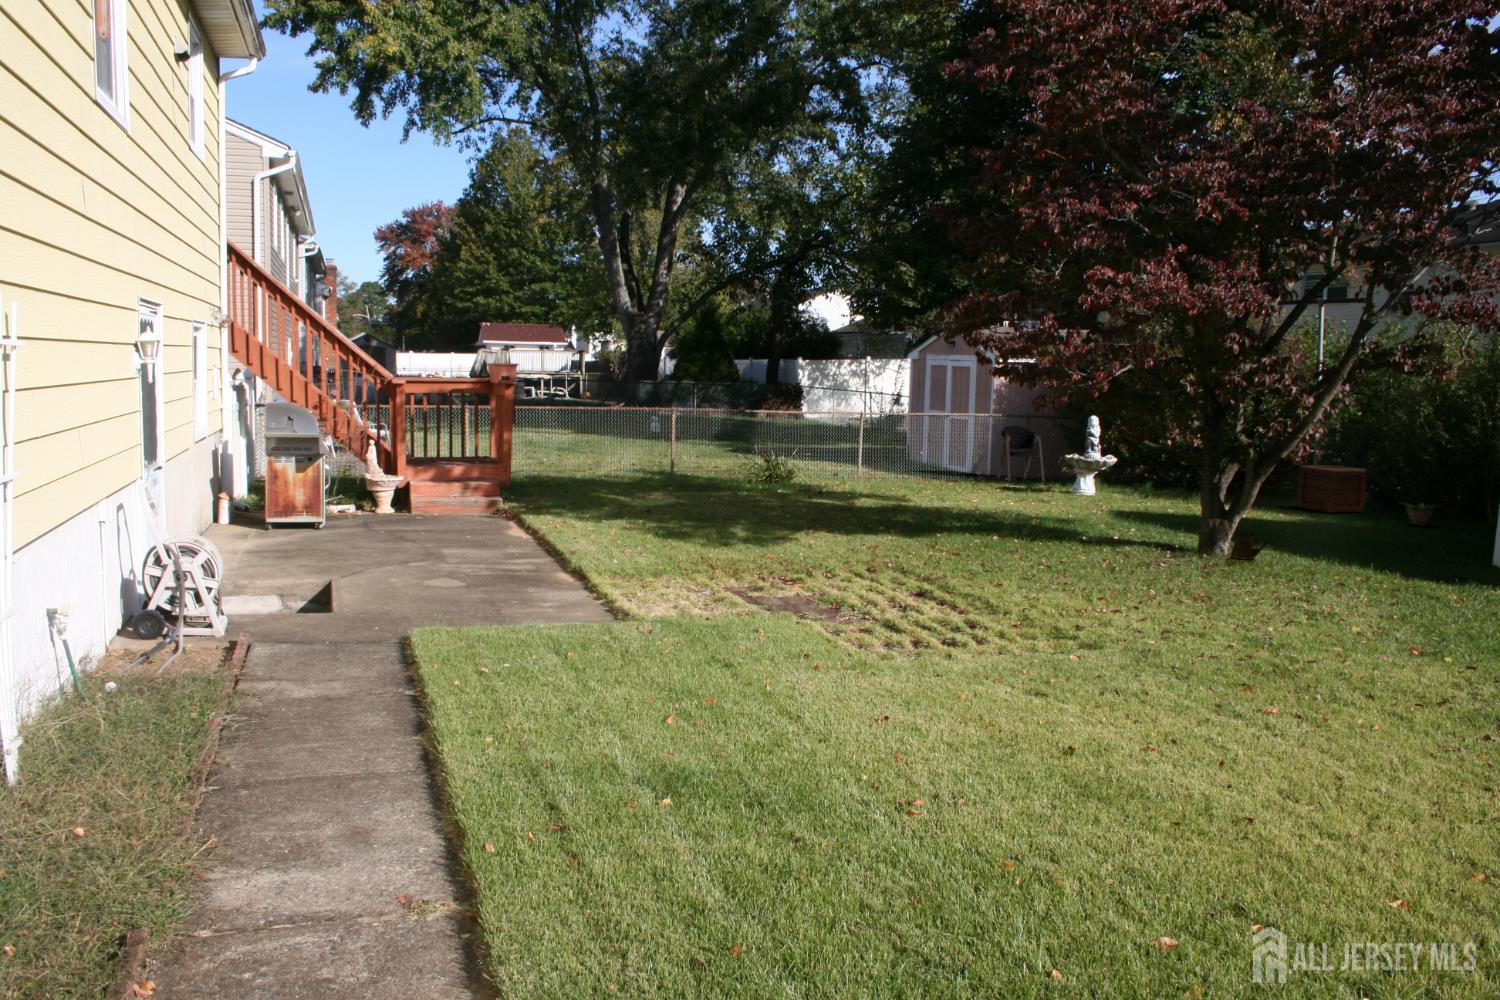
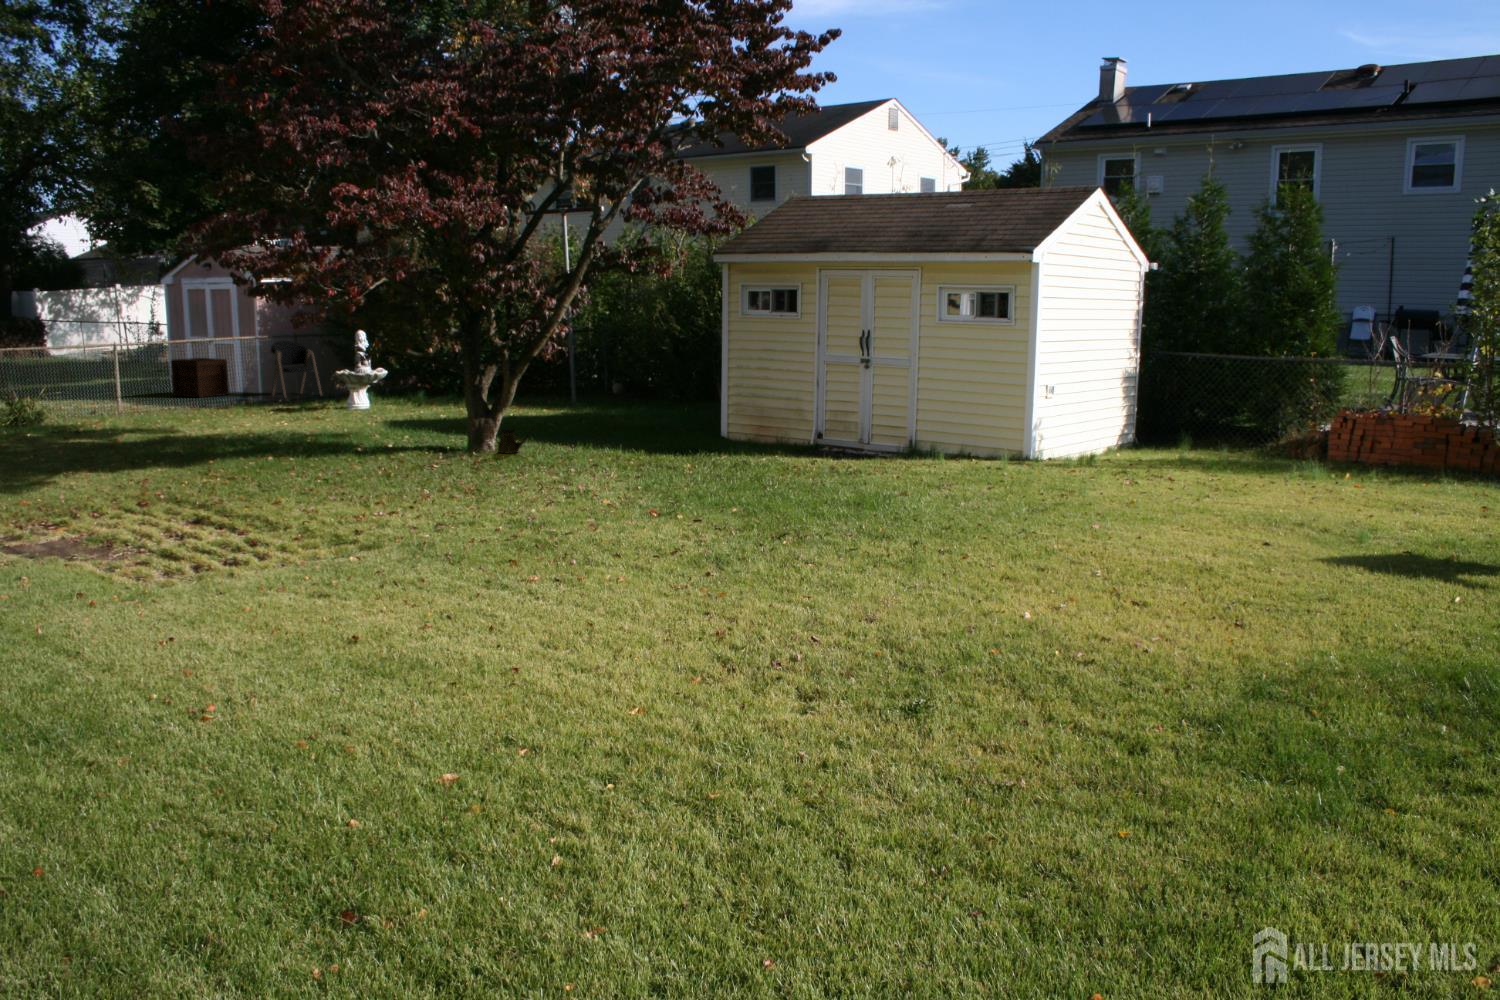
wooden crate: present [1297,465,1367,513] -> present [171,358,229,398]
decorative plant: present [1405,503,1441,526] -> none [633,390,668,410]

